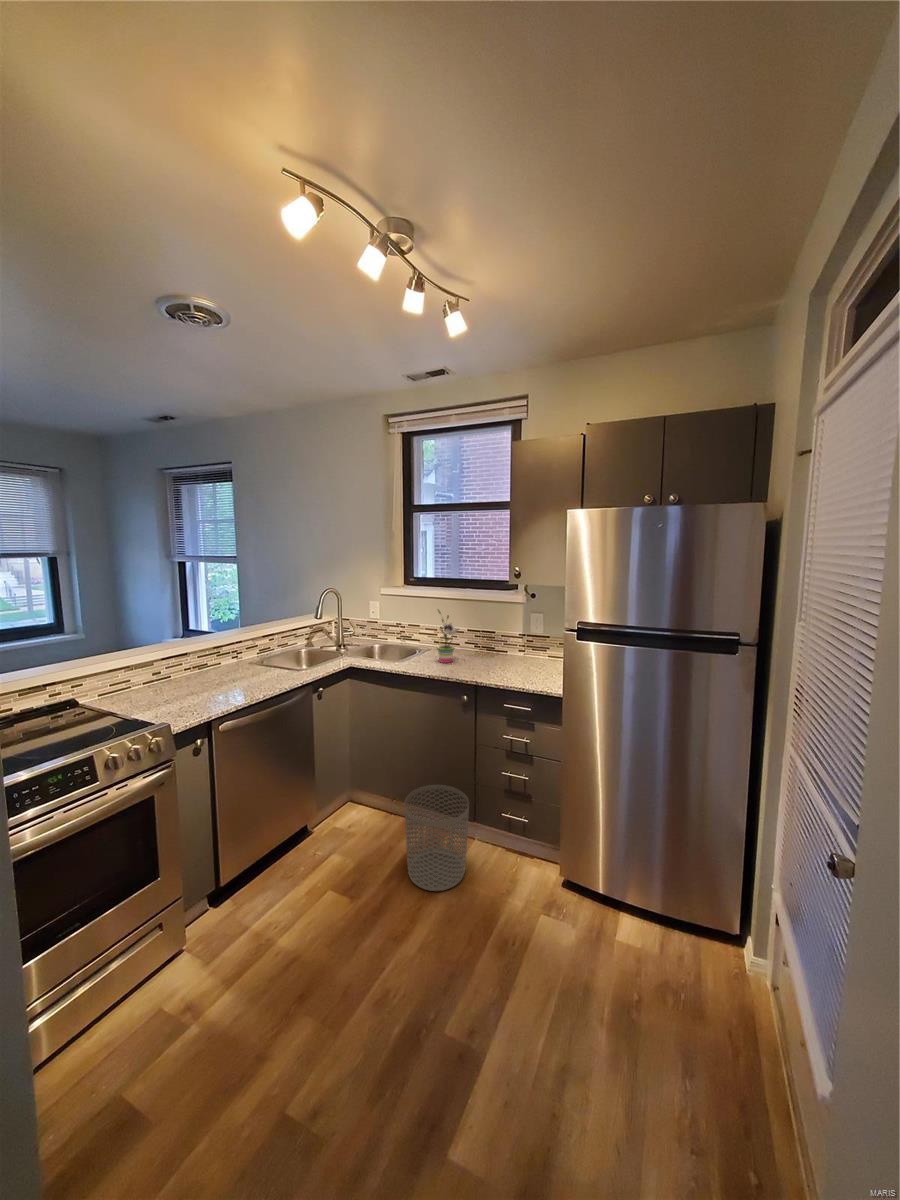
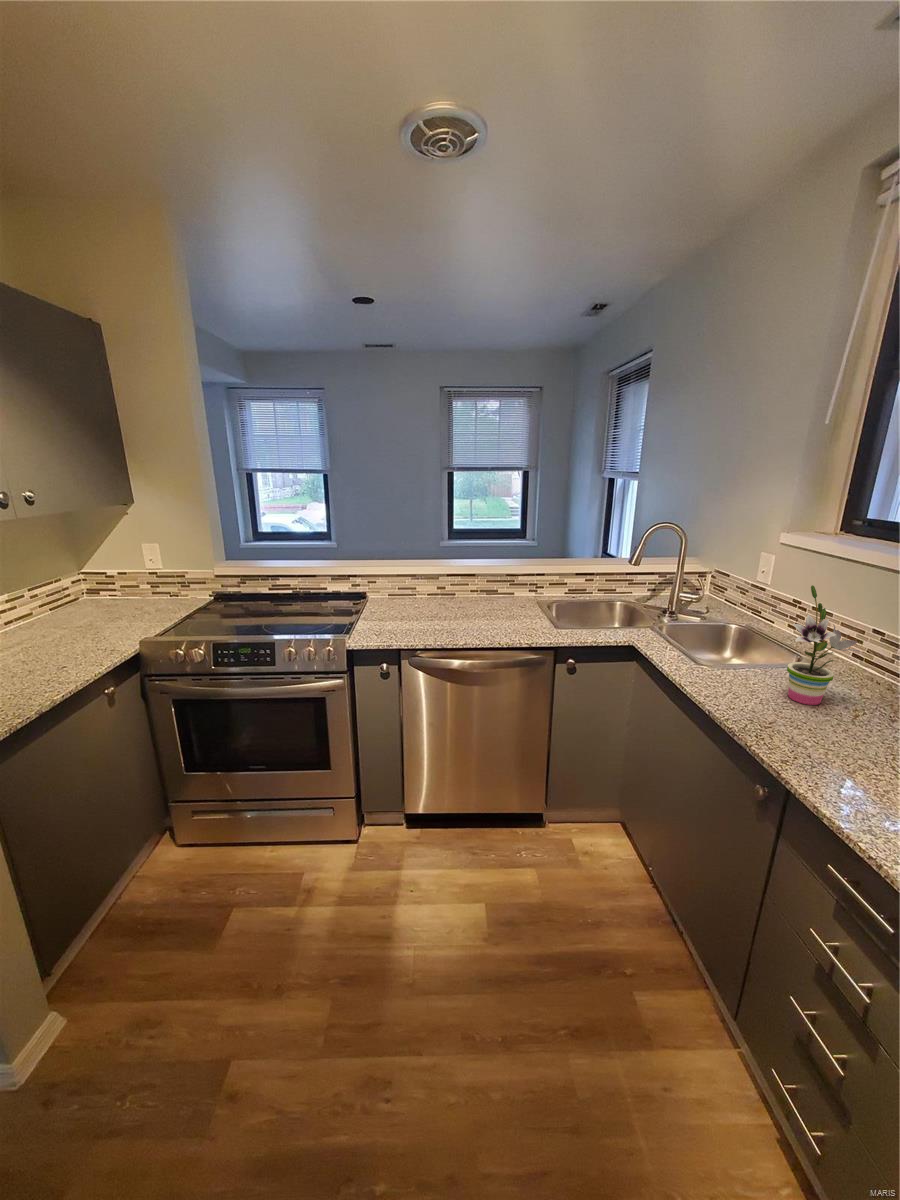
waste bin: present [404,785,469,891] -> none [559,878,685,1083]

